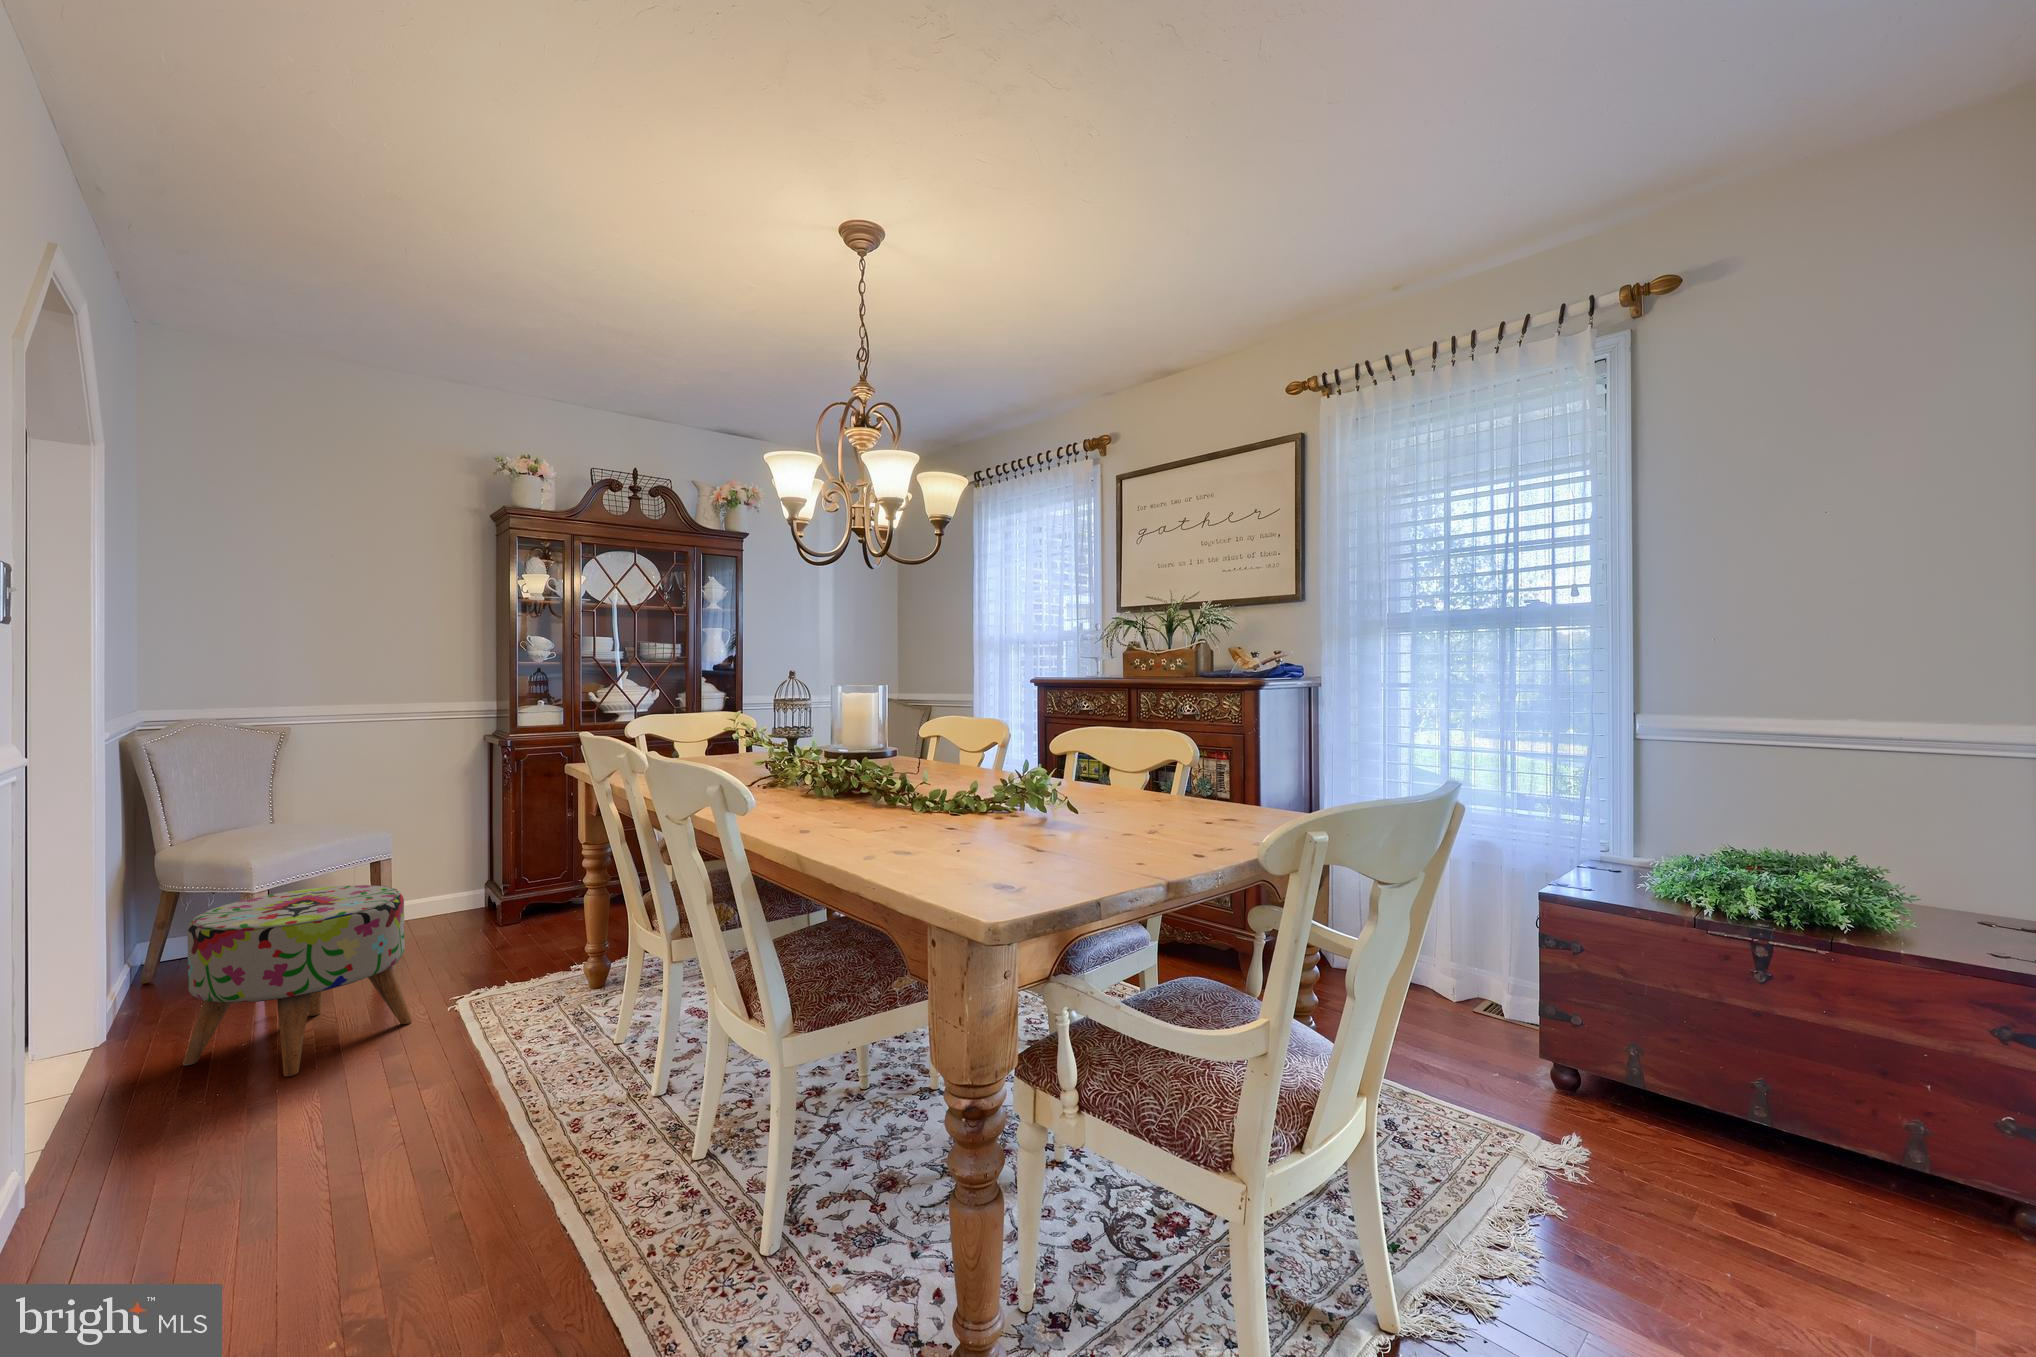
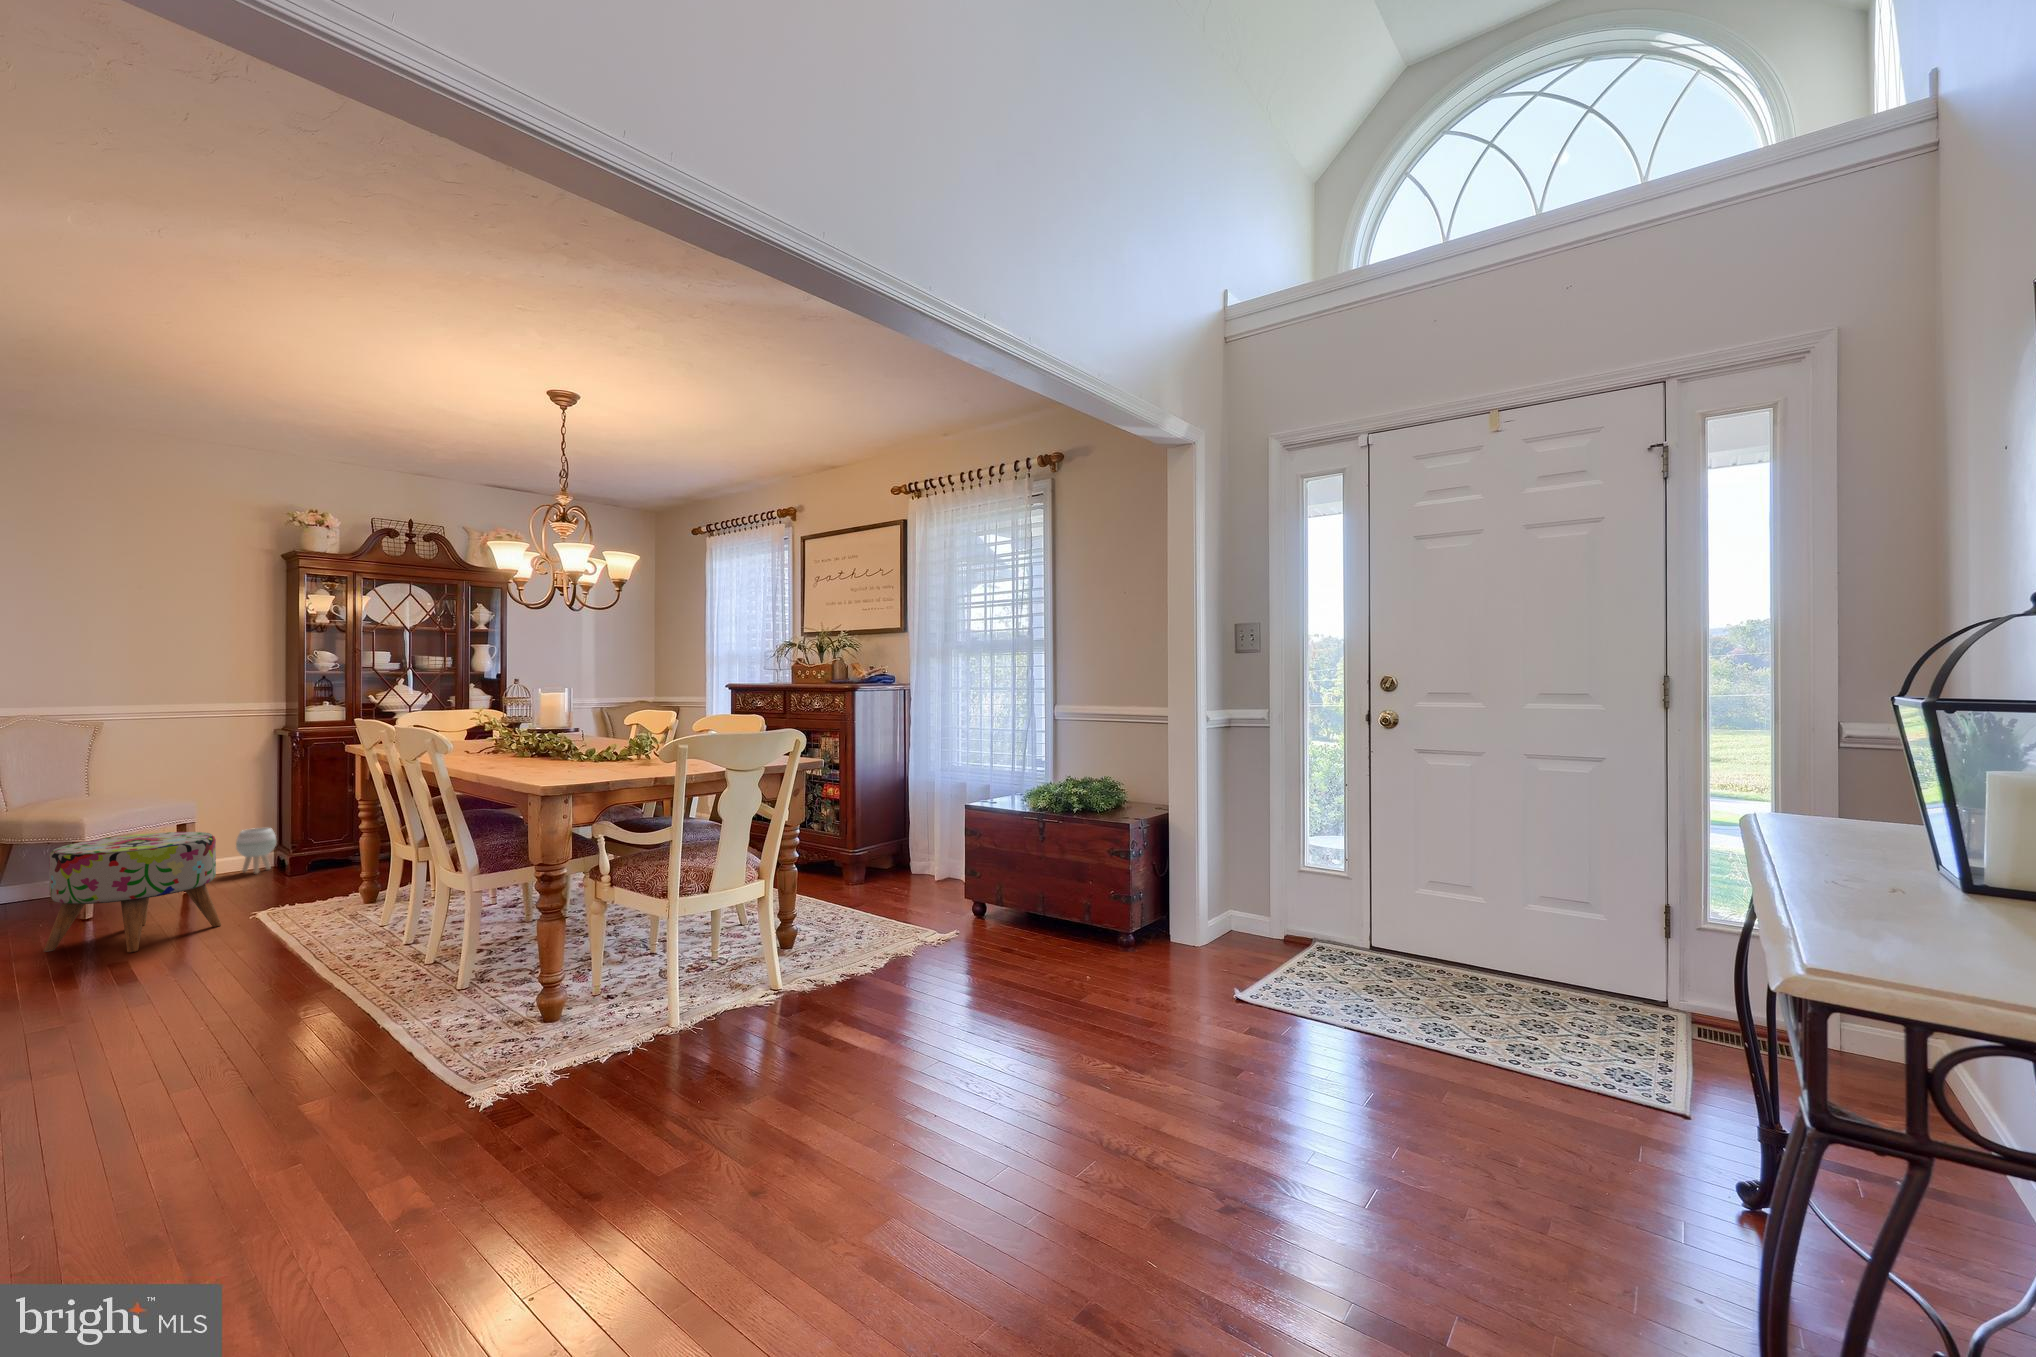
planter: none [439,861,485,921] -> present [236,828,276,873]

